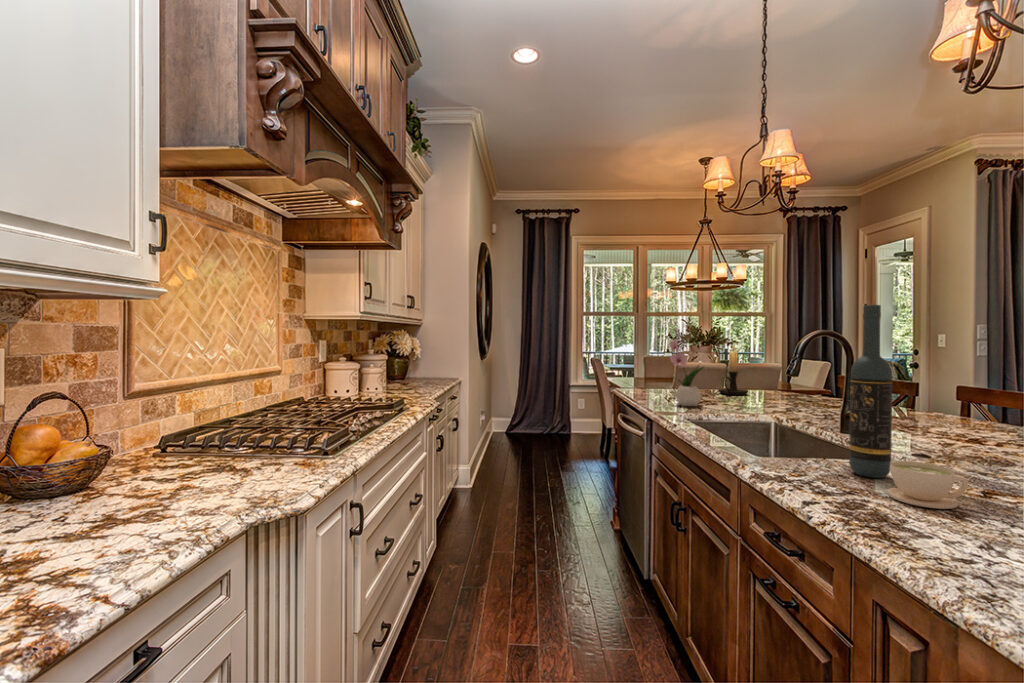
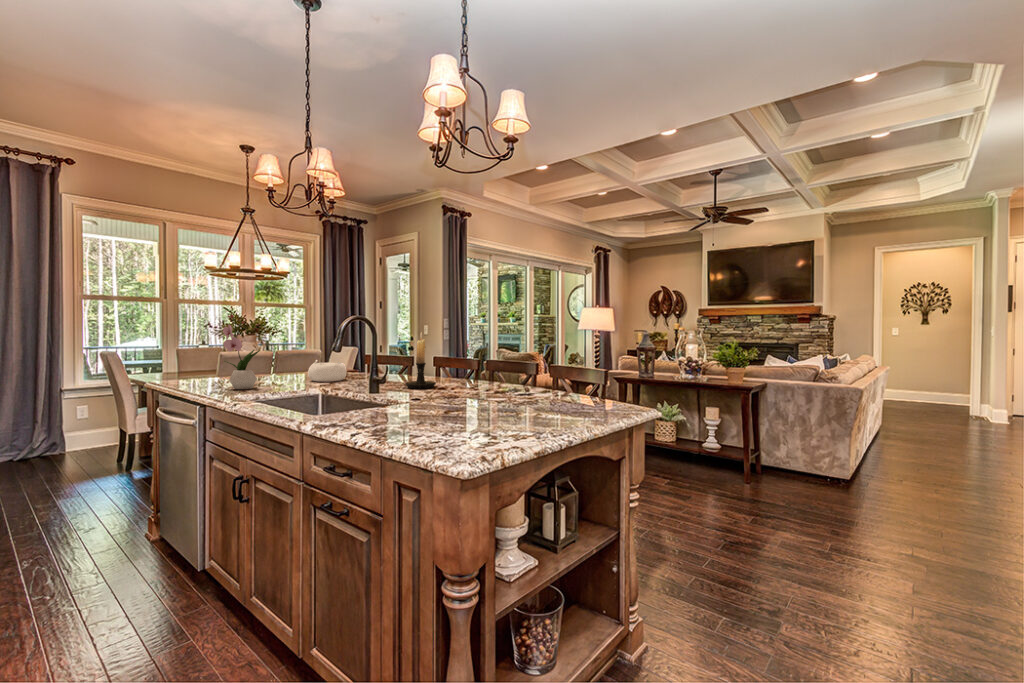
wine bottle: present [849,305,892,478] -> none [377,299,401,415]
candle holder: present [718,343,748,395] -> present [405,332,436,389]
decorative bowl: none [759,379,809,406] -> present [308,360,347,382]
coffee cup: present [887,461,968,509] -> none [399,399,437,424]

